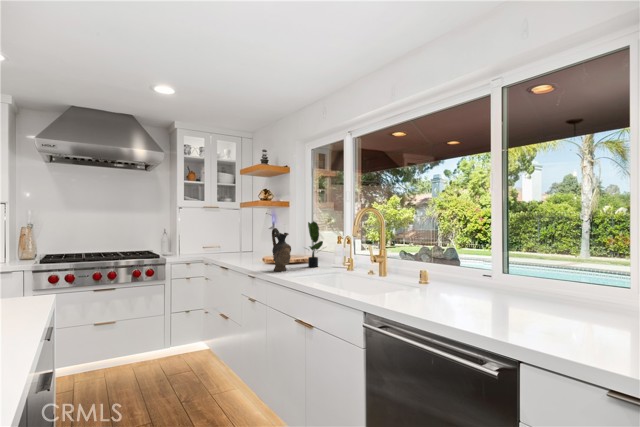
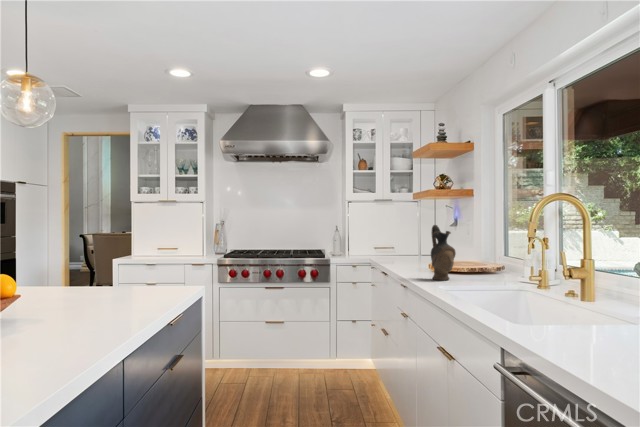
potted plant: present [308,221,323,267] -> none [475,216,513,279]

